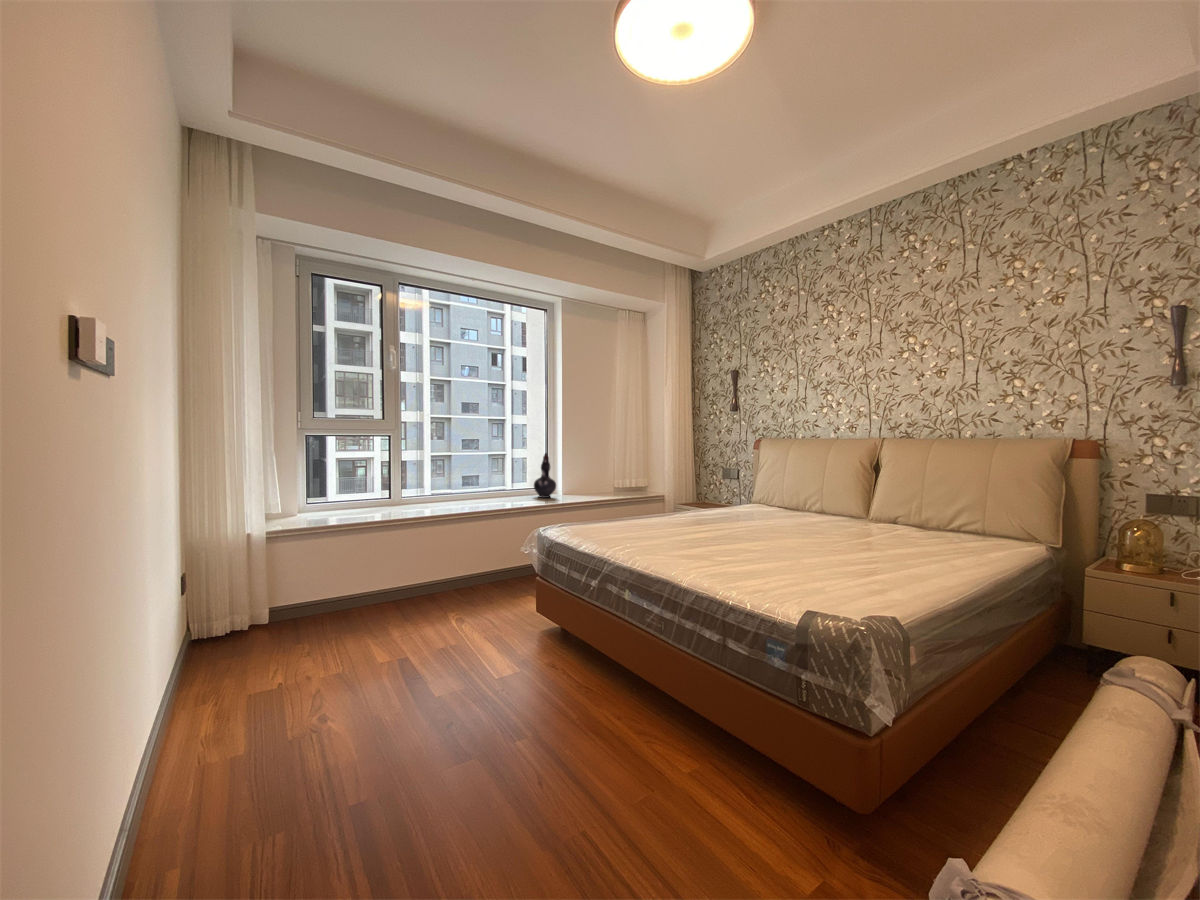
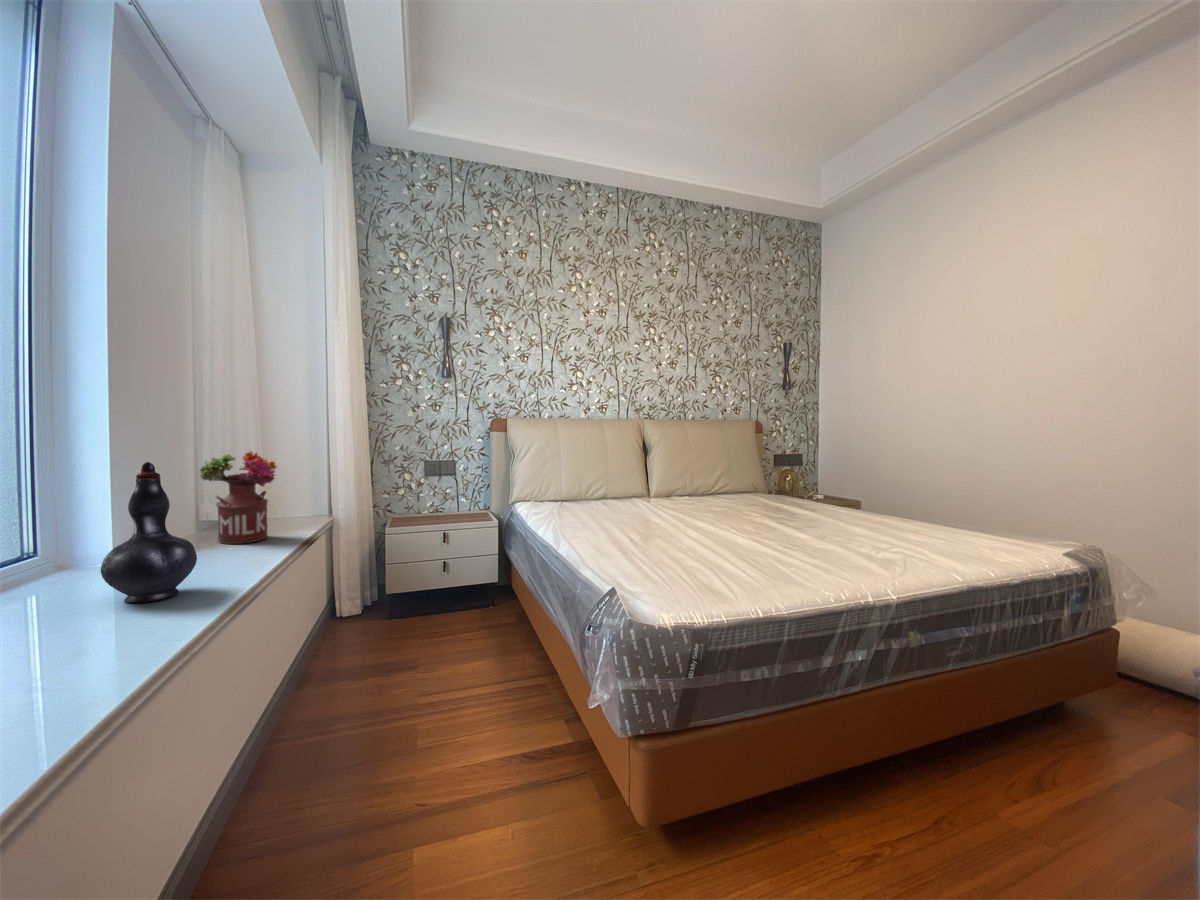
flower arrangement: none [594,455,623,496] -> present [200,451,276,544]

